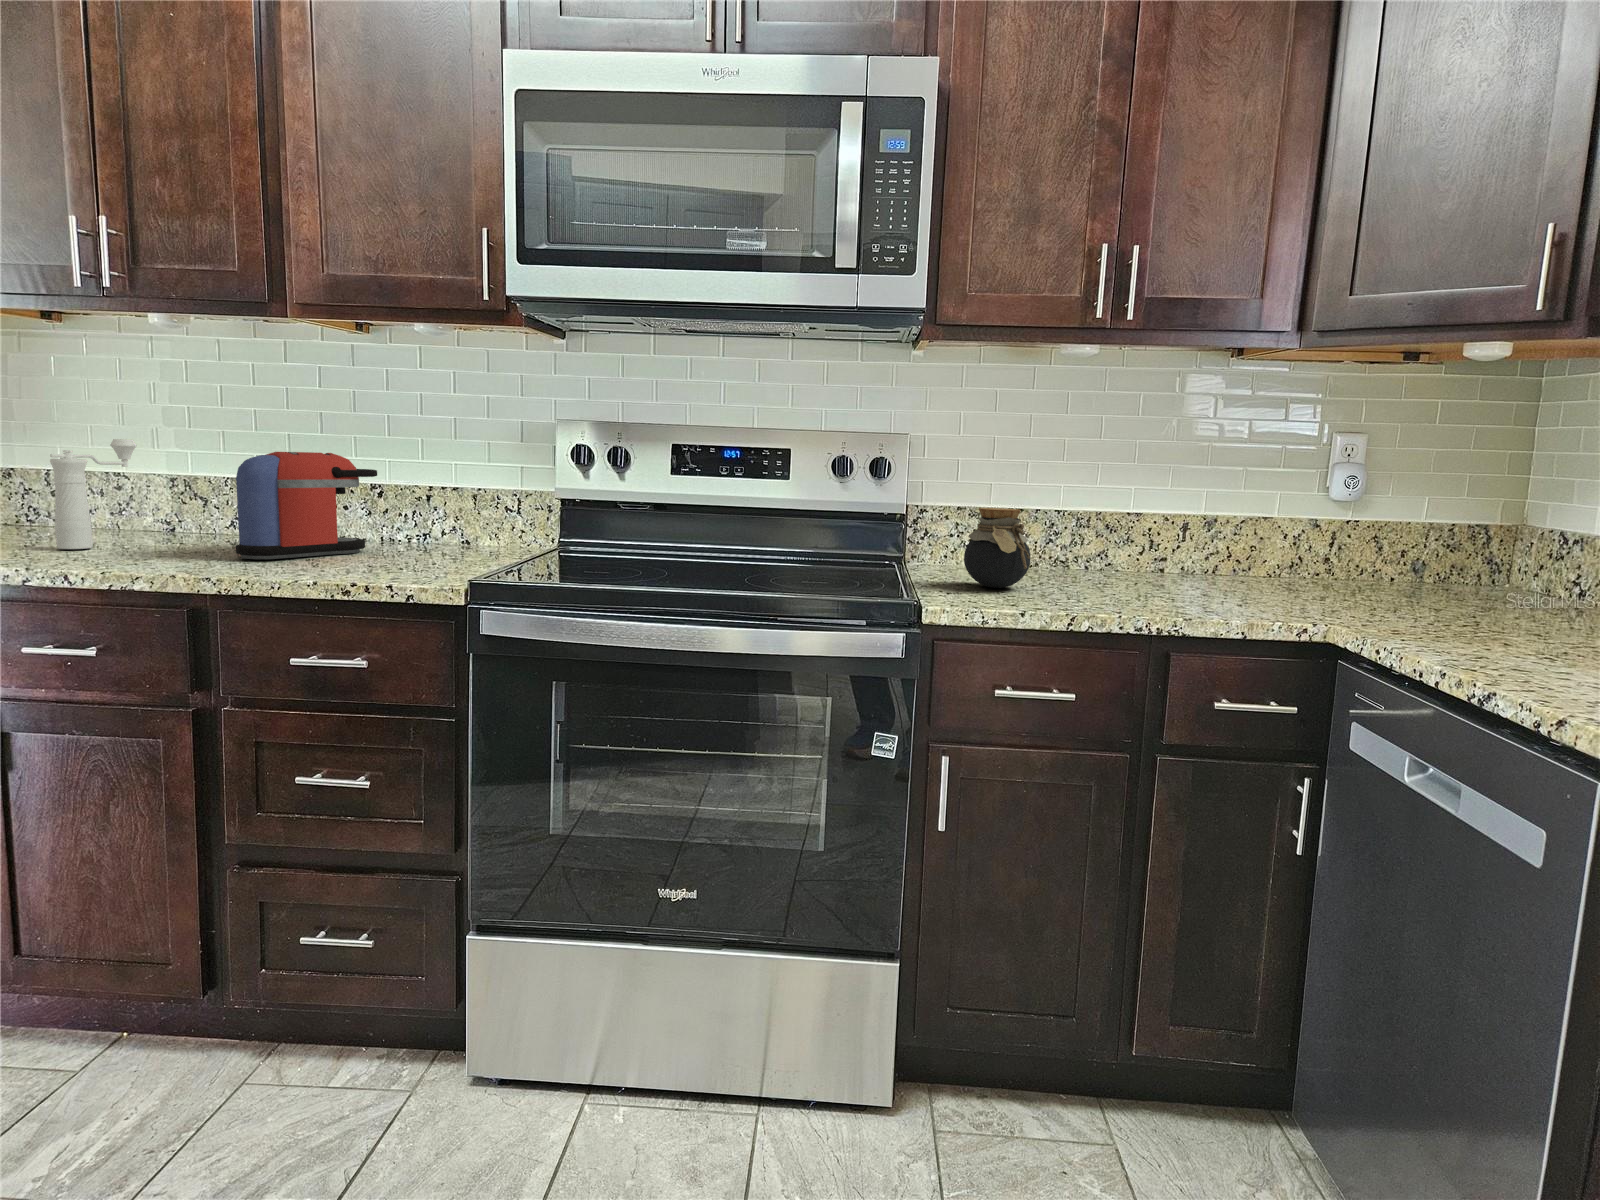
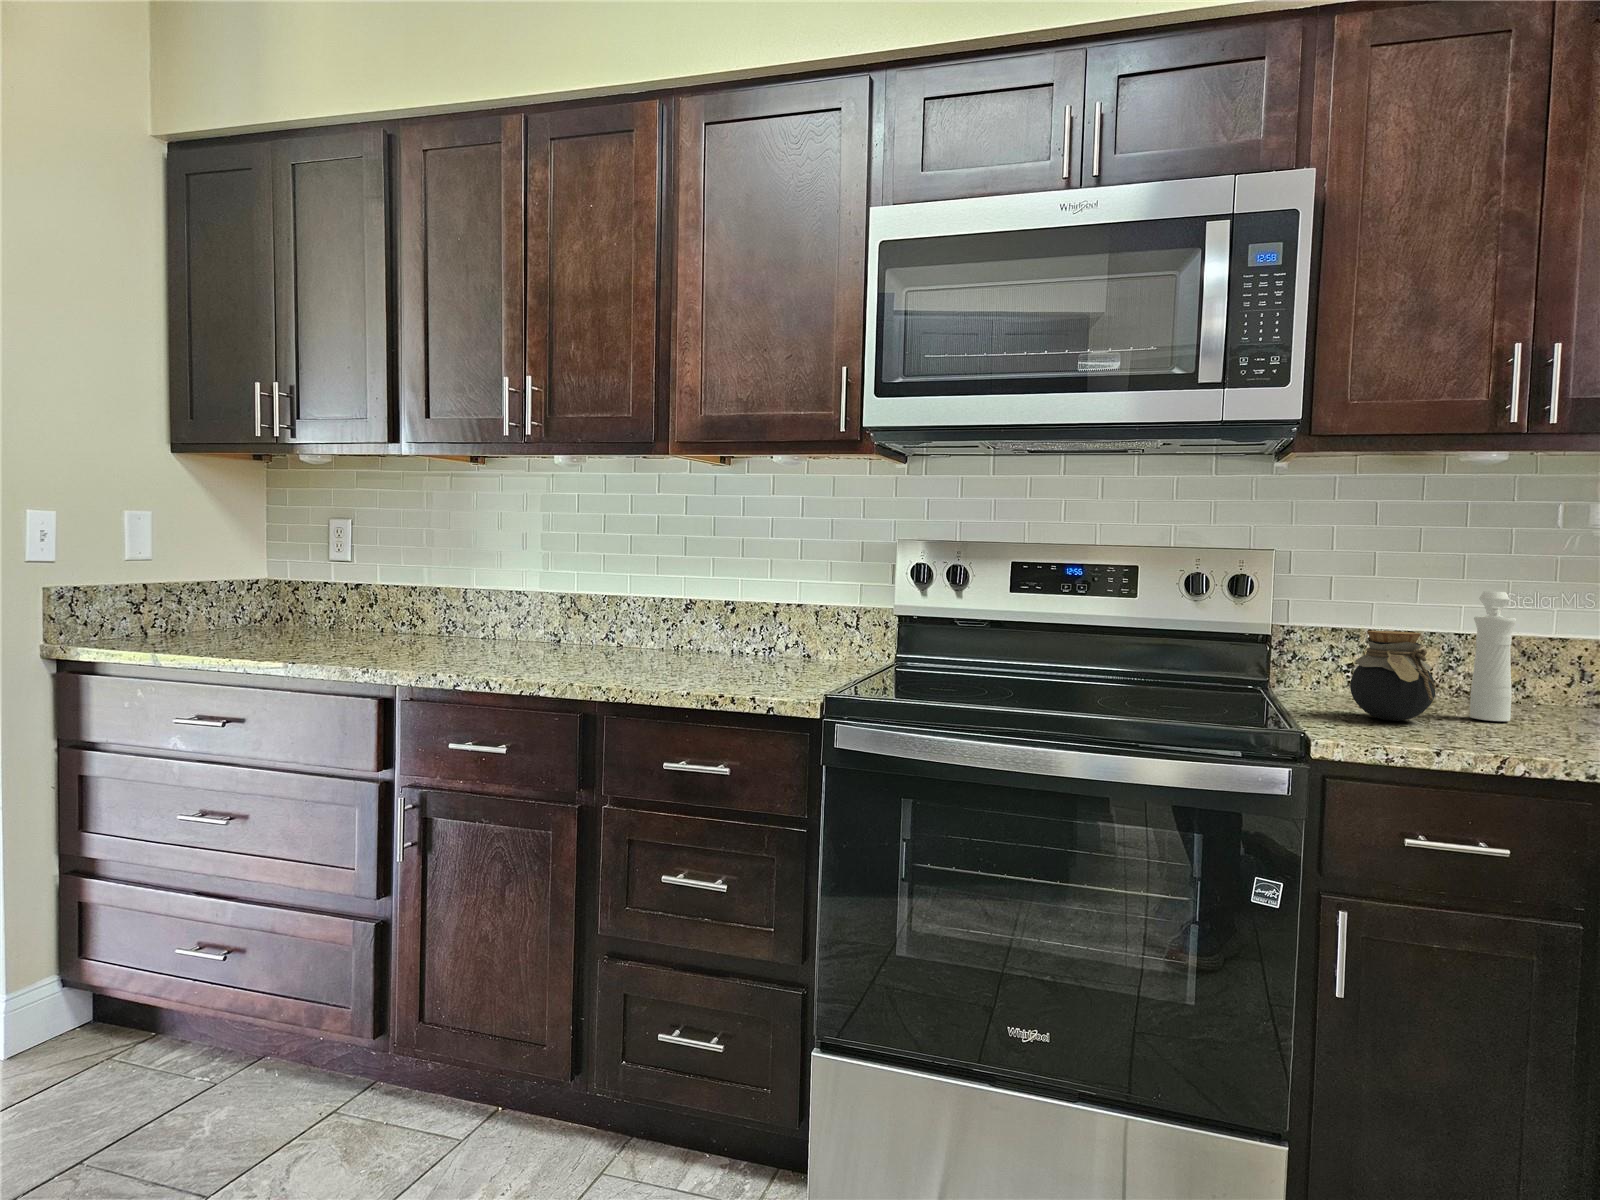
pepper mill: present [50,439,137,549] -> present [1470,592,1516,721]
coffee maker: present [235,452,377,559] -> none [617,574,734,671]

